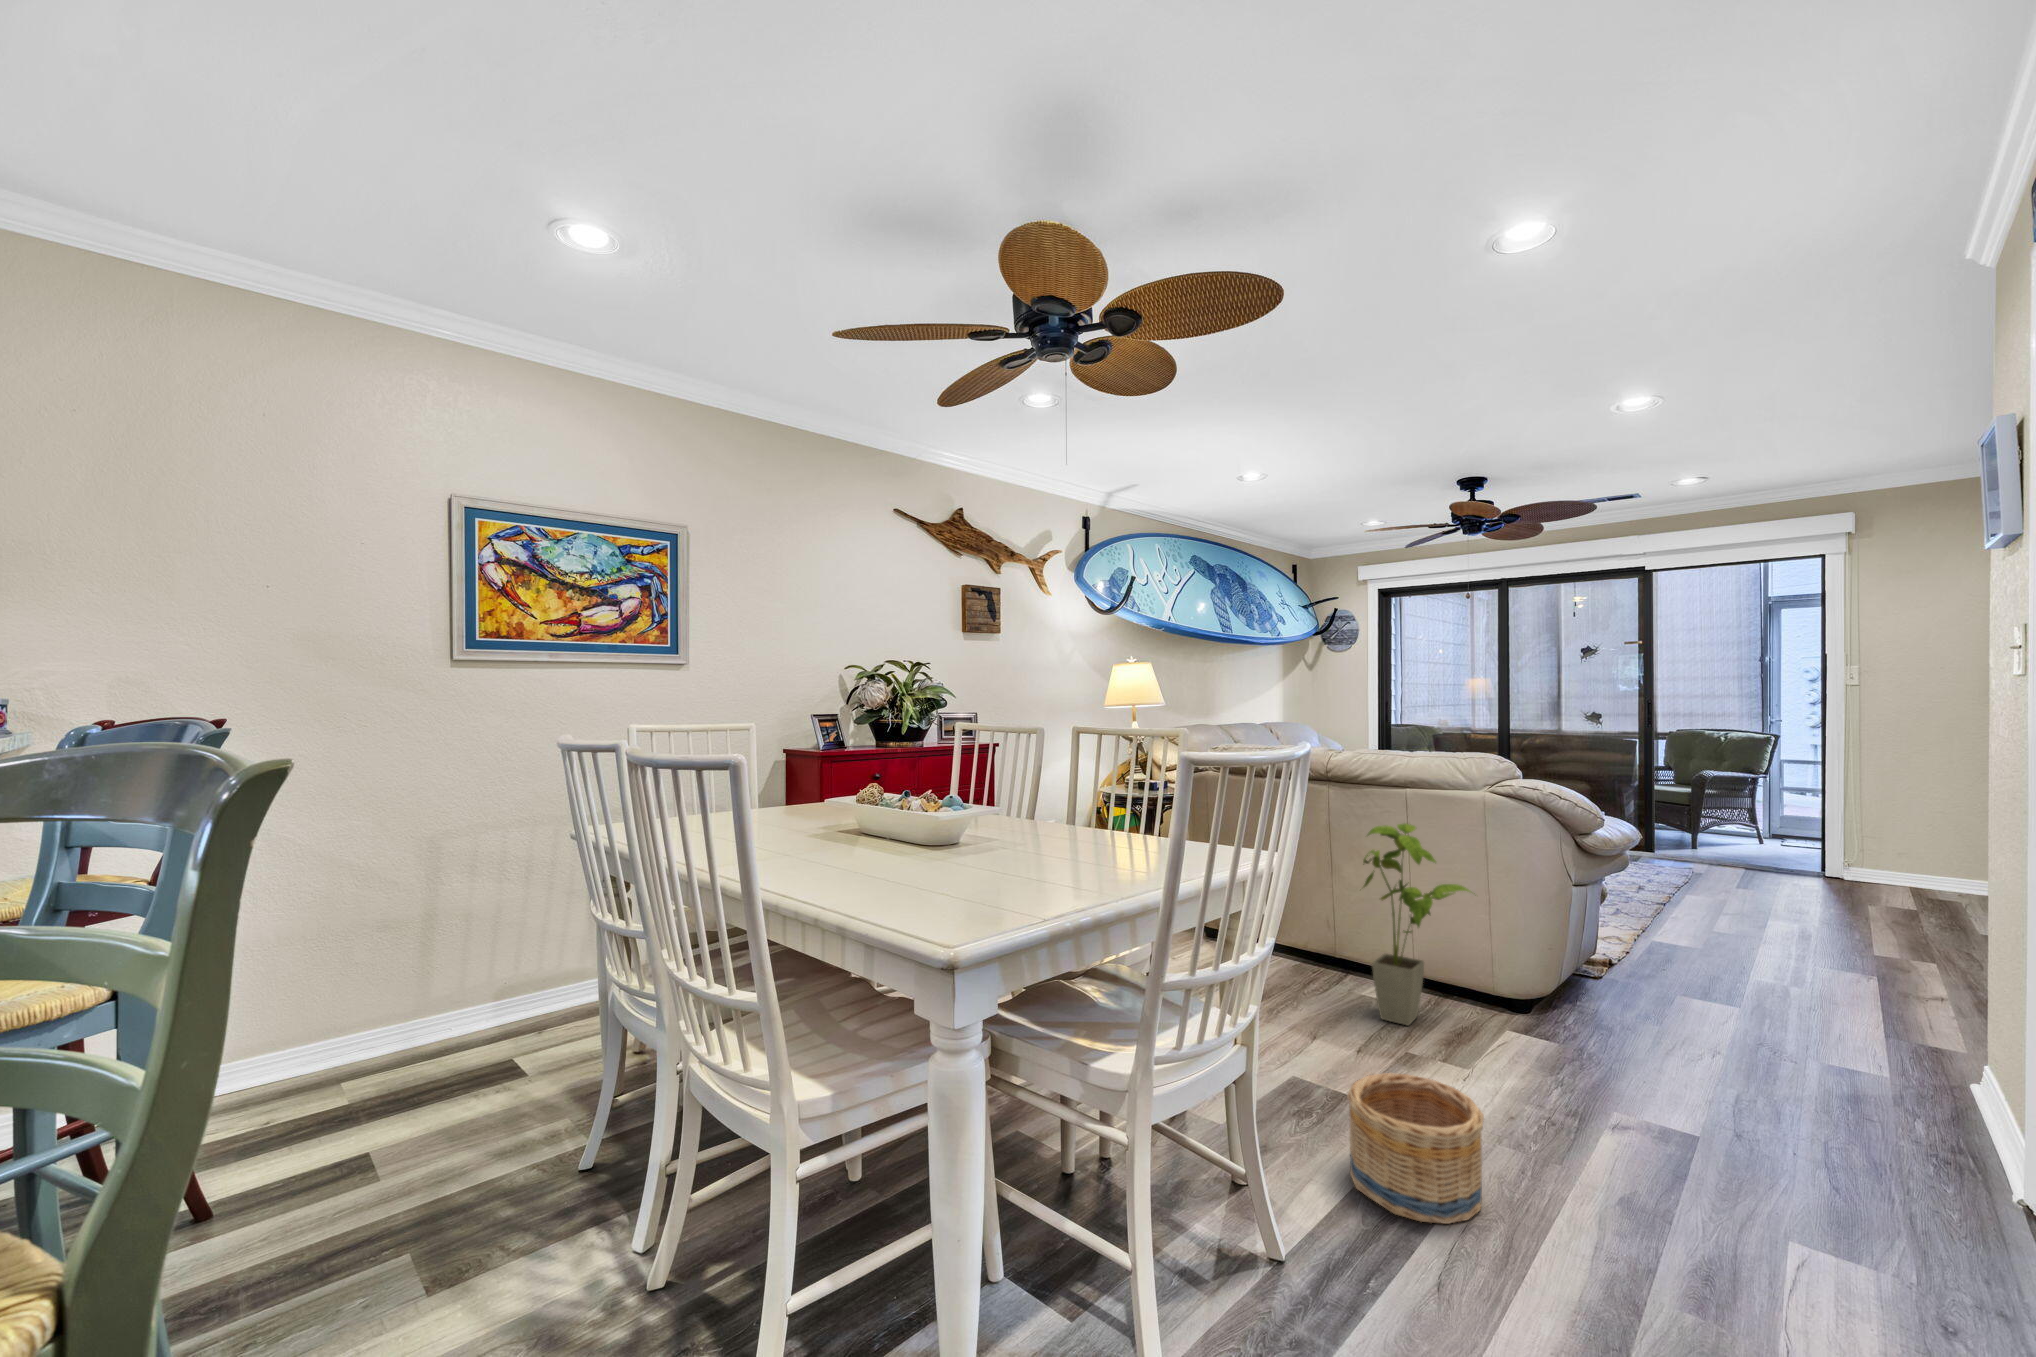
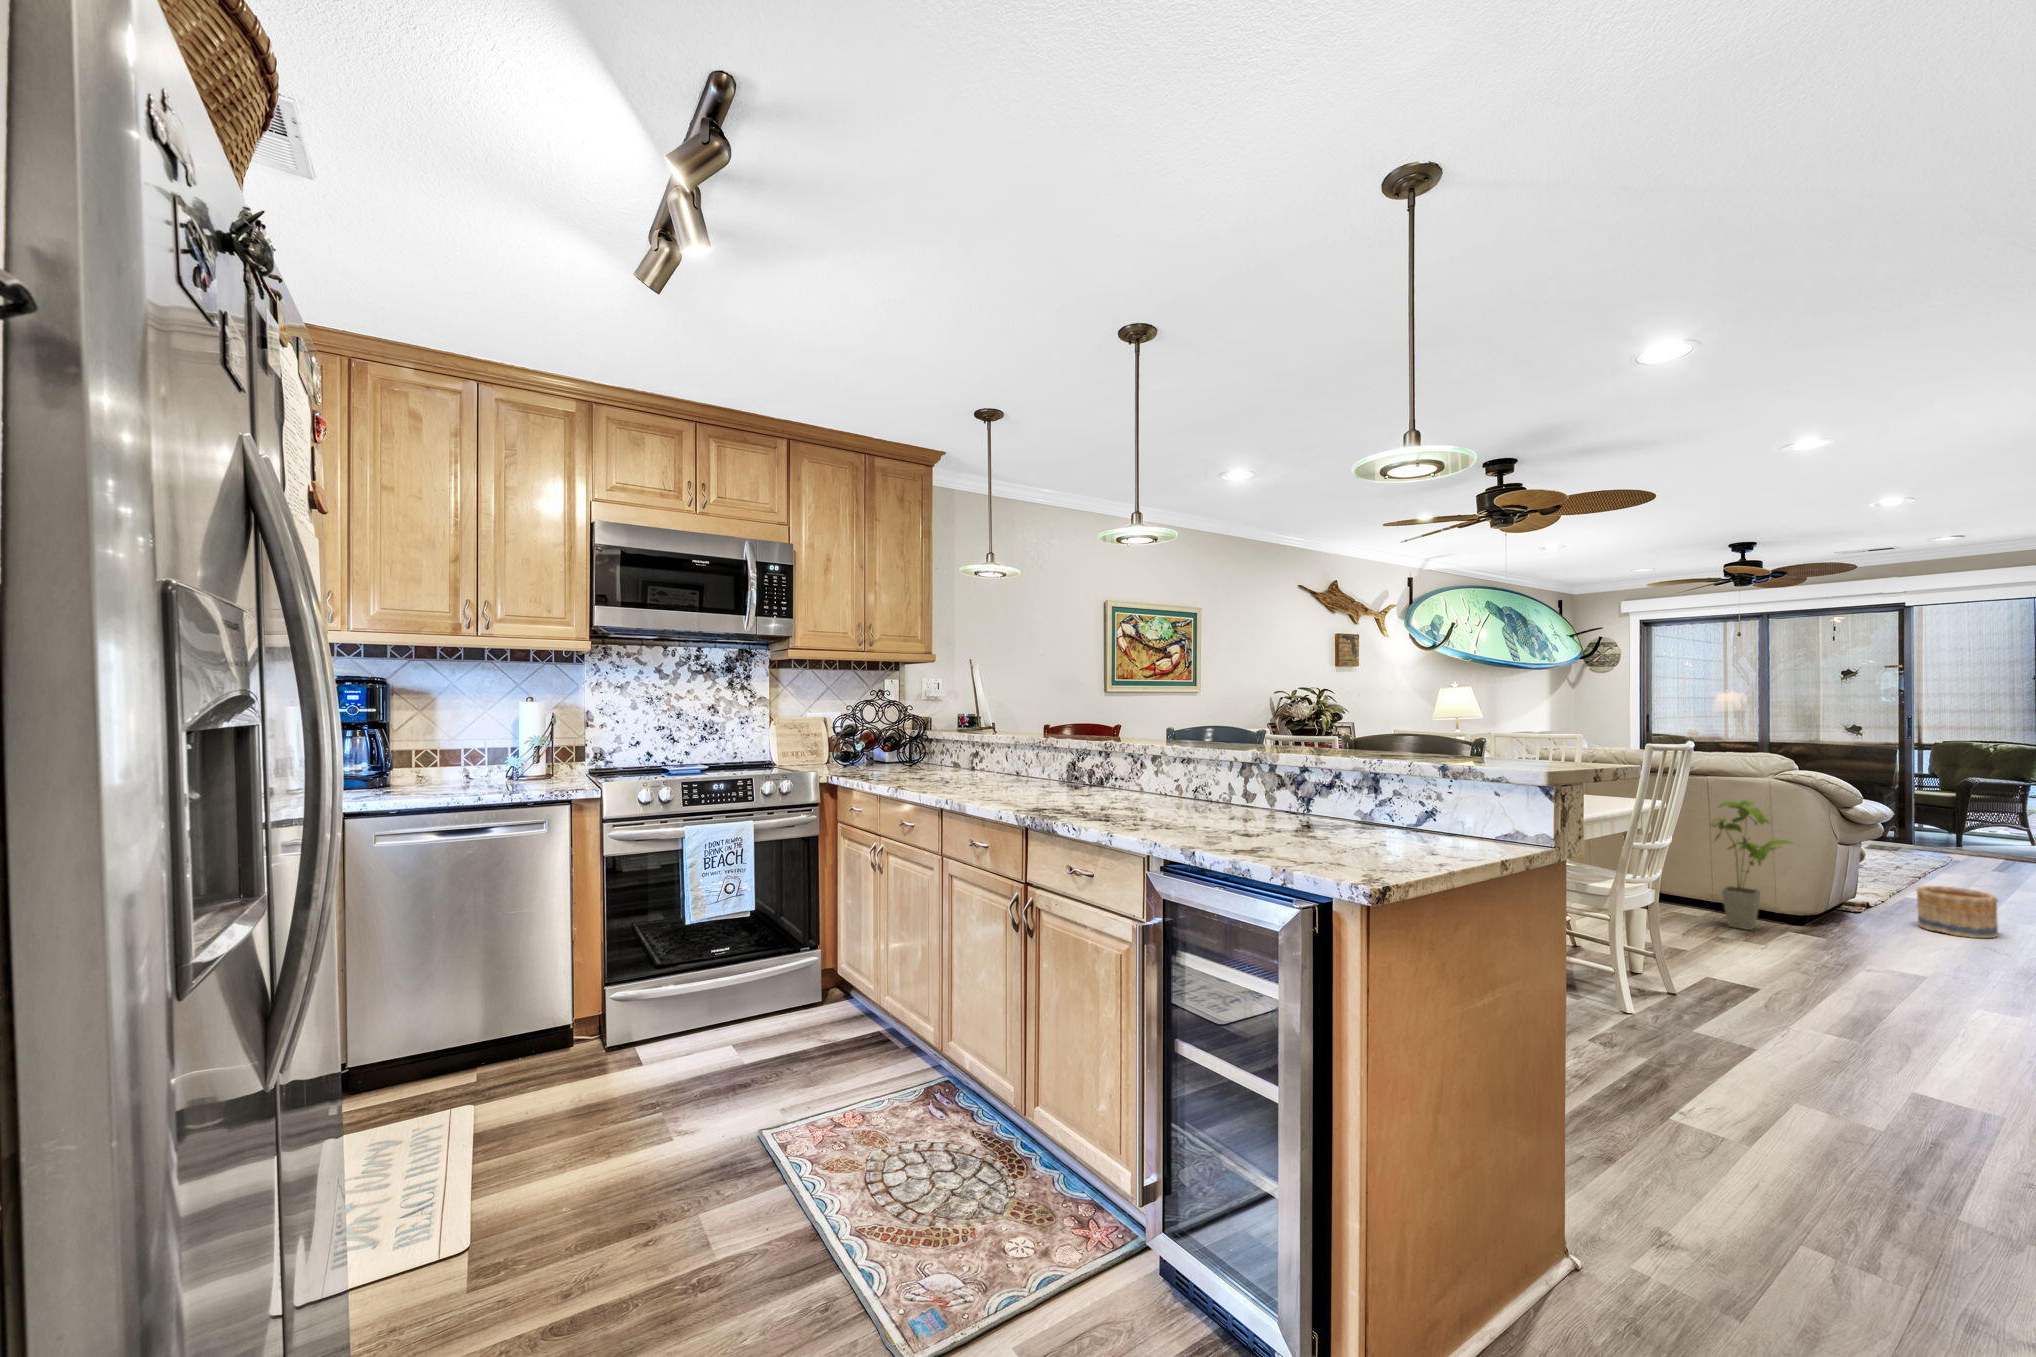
basket: present [1347,1073,1484,1224] -> present [1916,886,1998,938]

